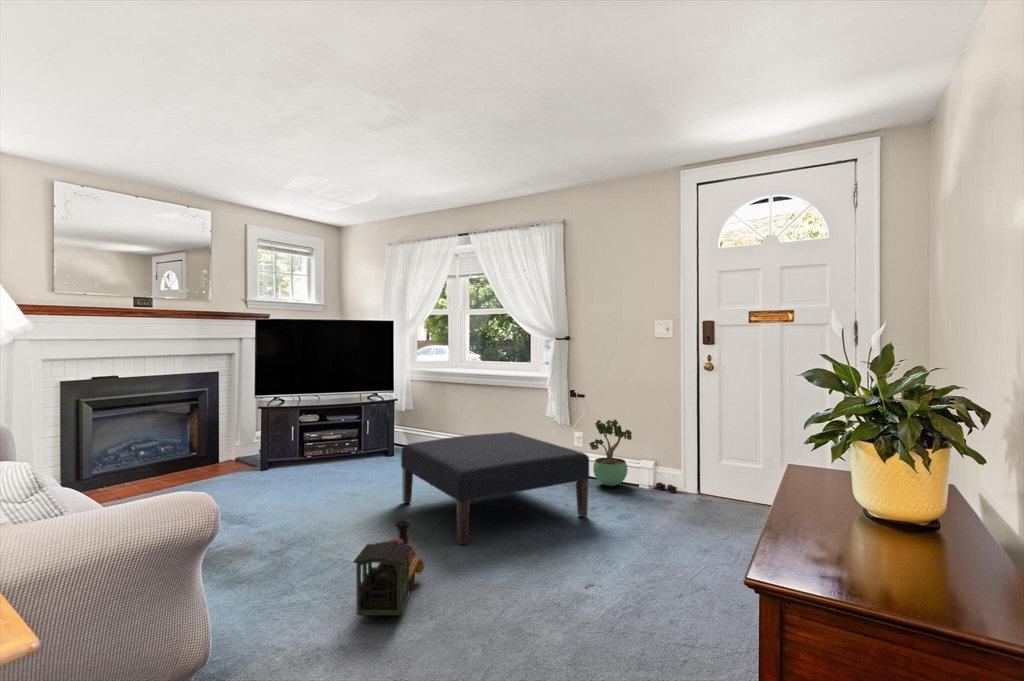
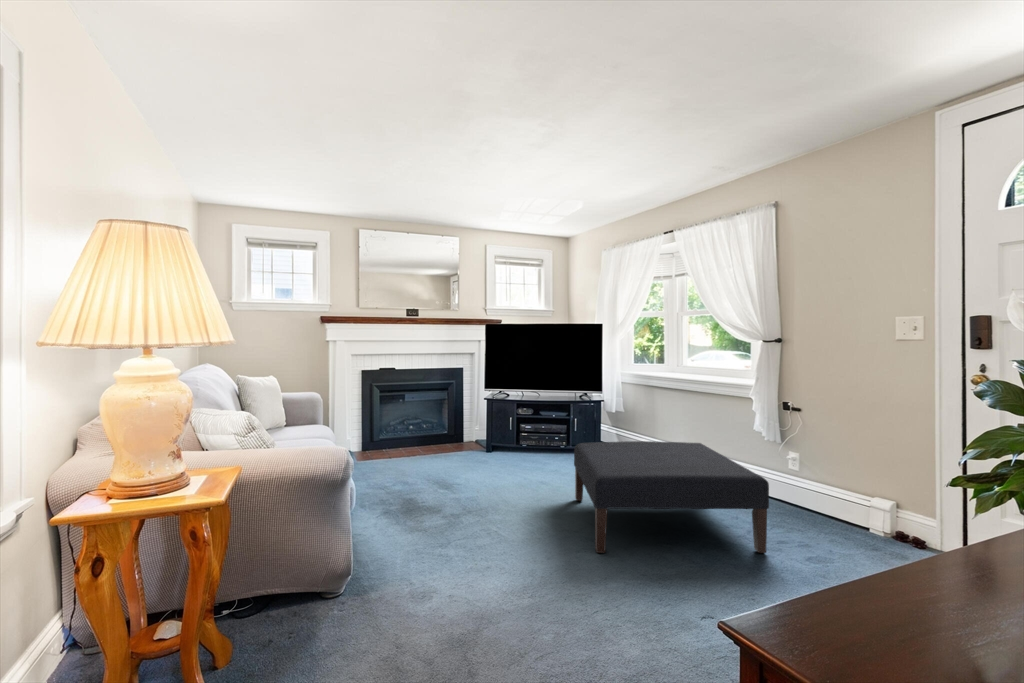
potted plant: present [589,419,632,486] -> none [798,440,857,523]
toy train: present [354,519,425,616] -> none [446,514,539,608]

